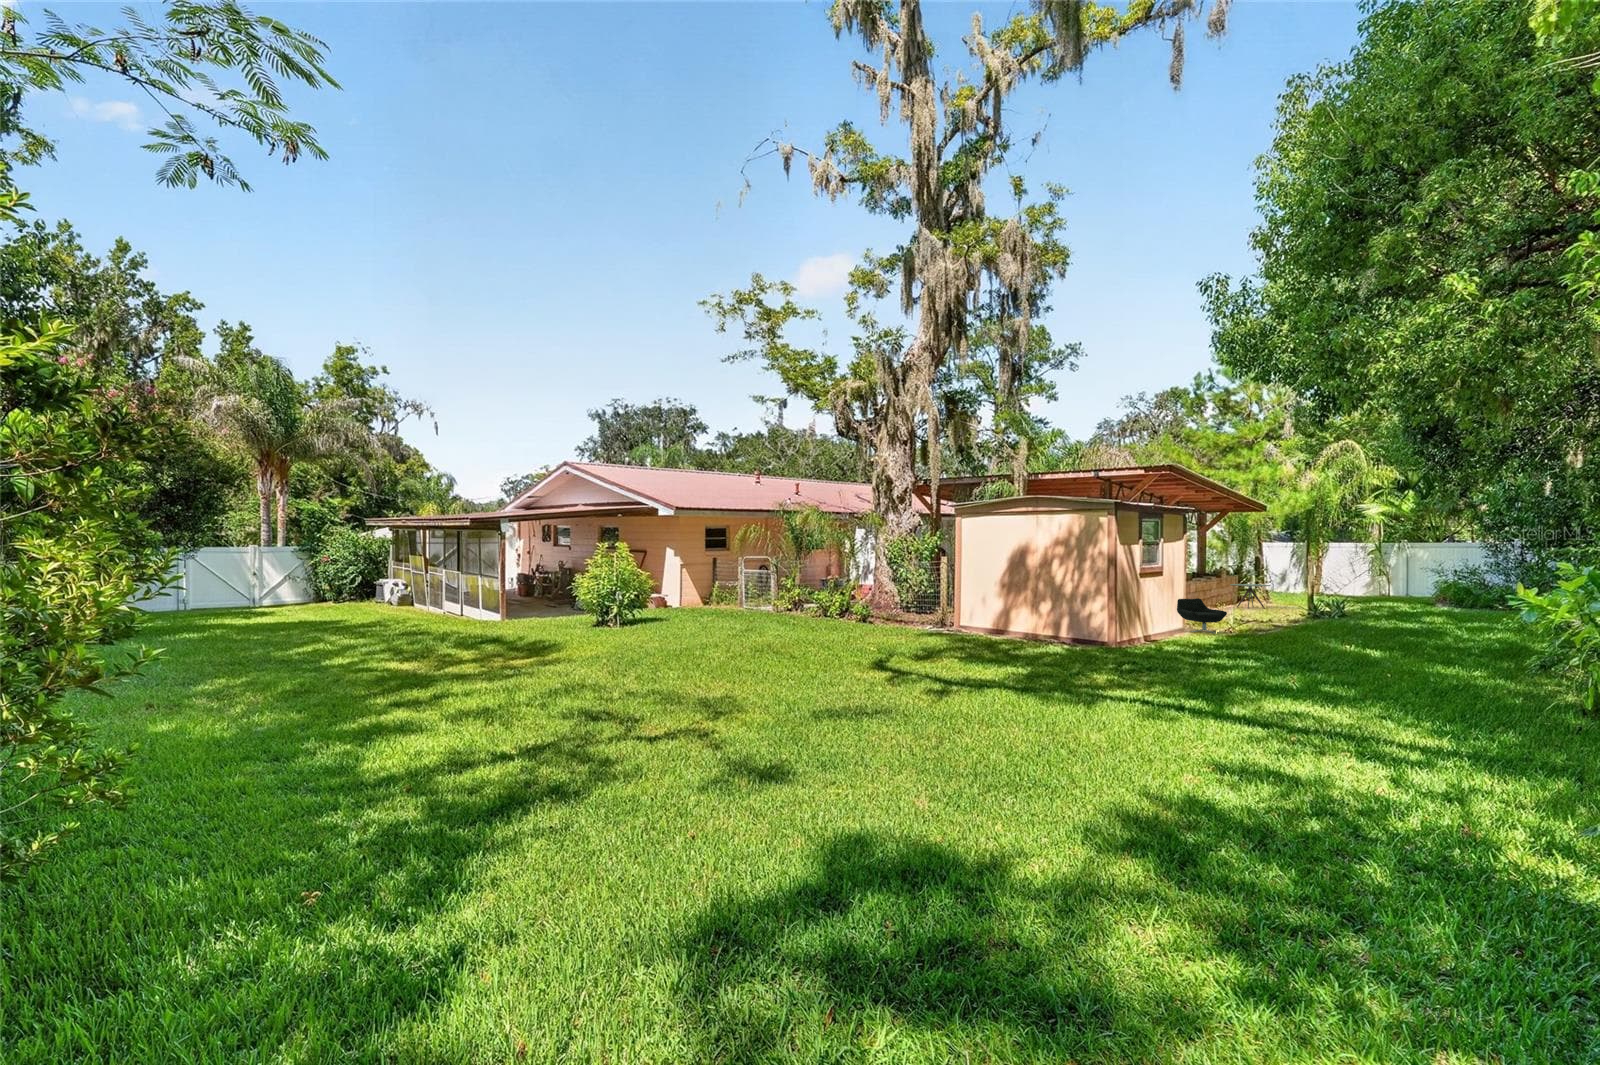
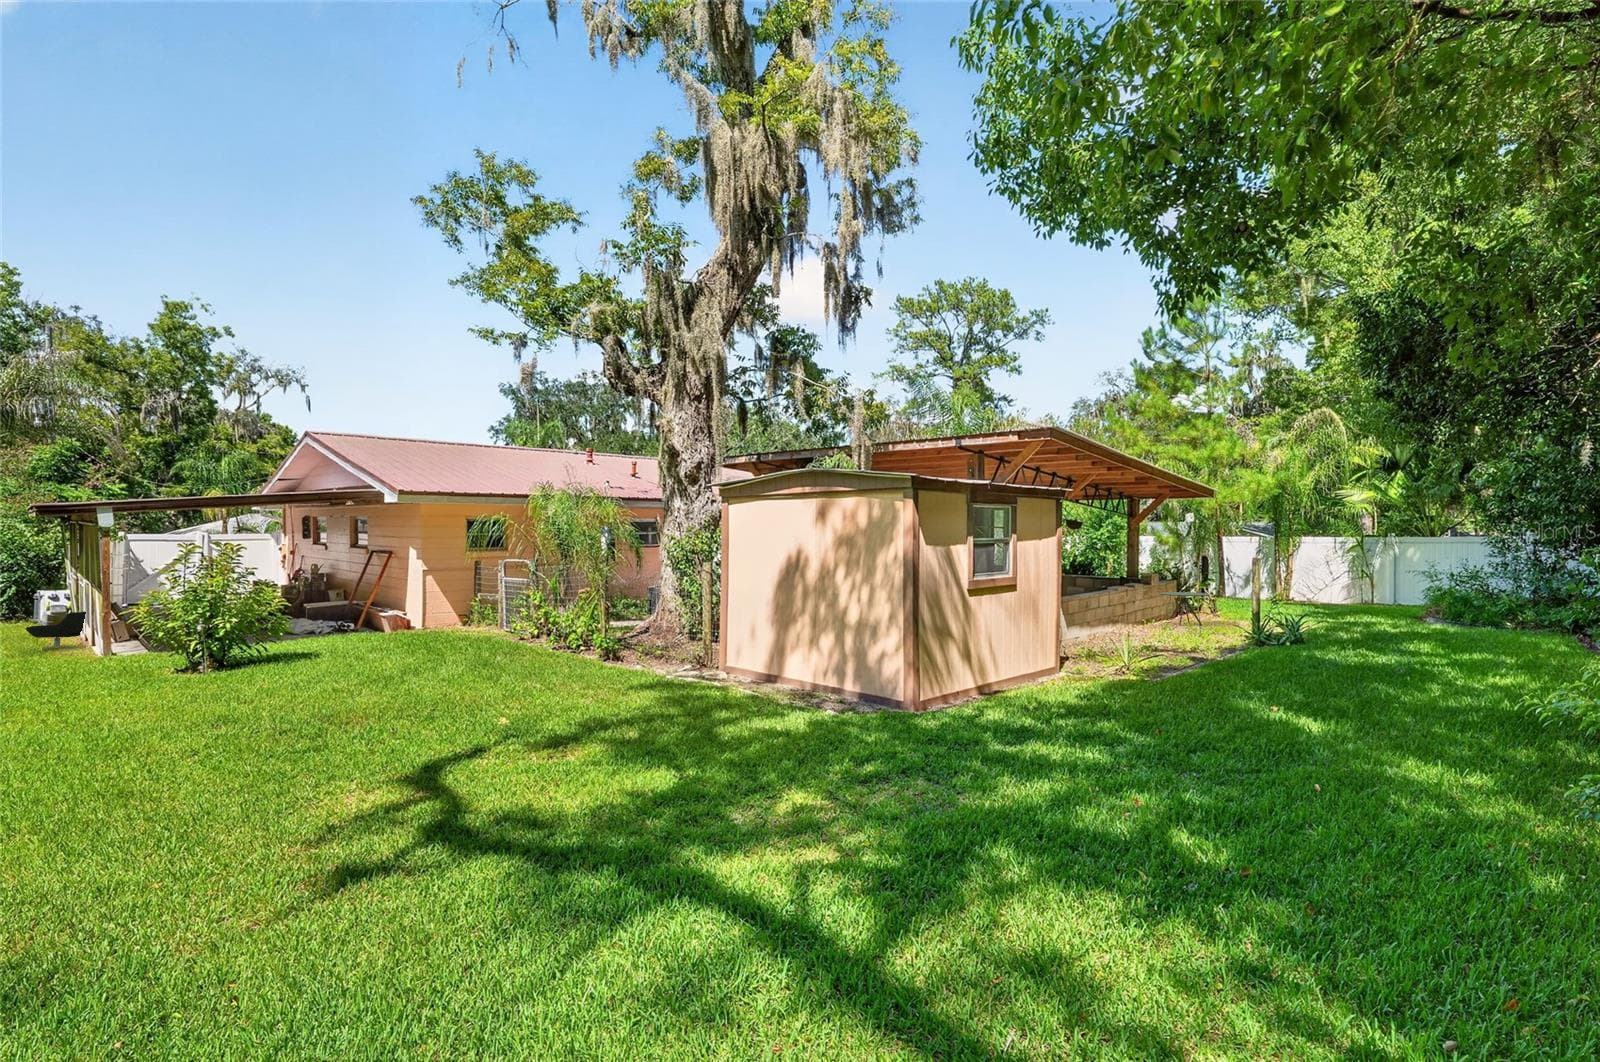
lounge chair: present [1177,598,1227,633] -> present [26,611,86,650]

